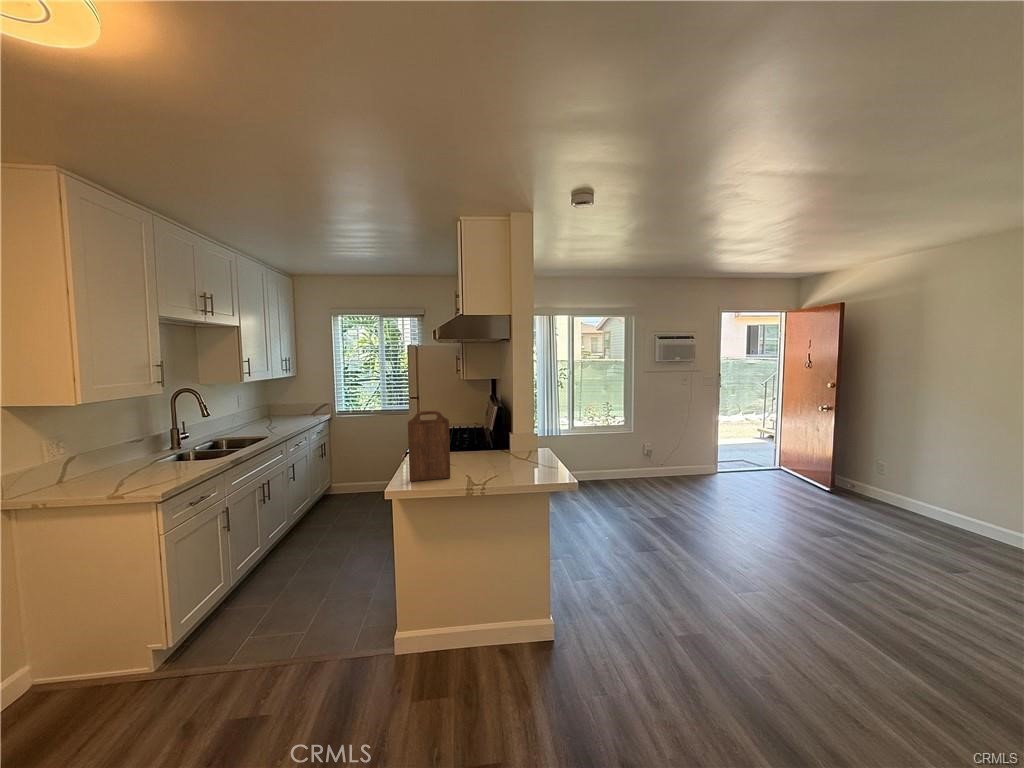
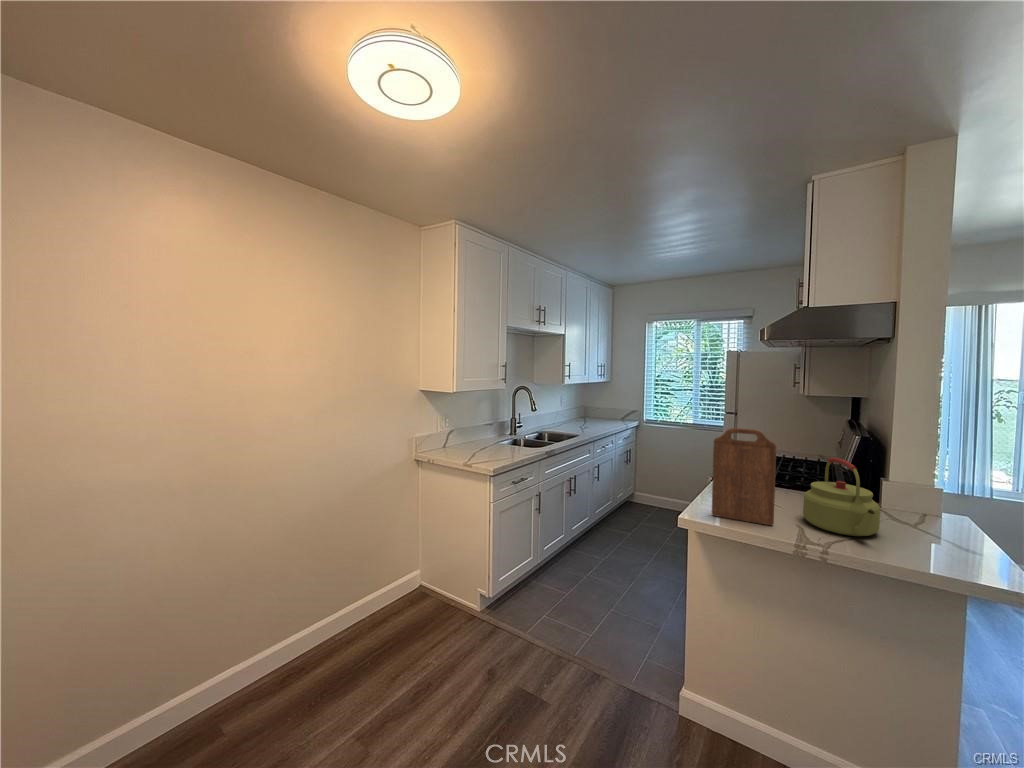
kettle: none [467,423,506,473] -> present [803,457,880,536]

